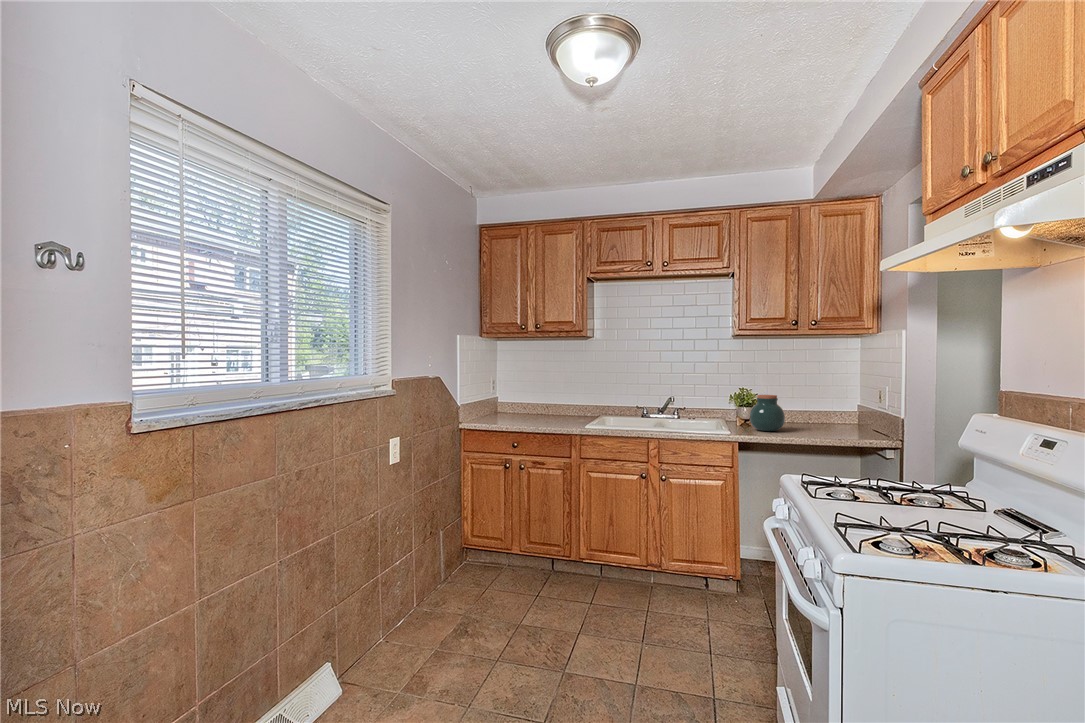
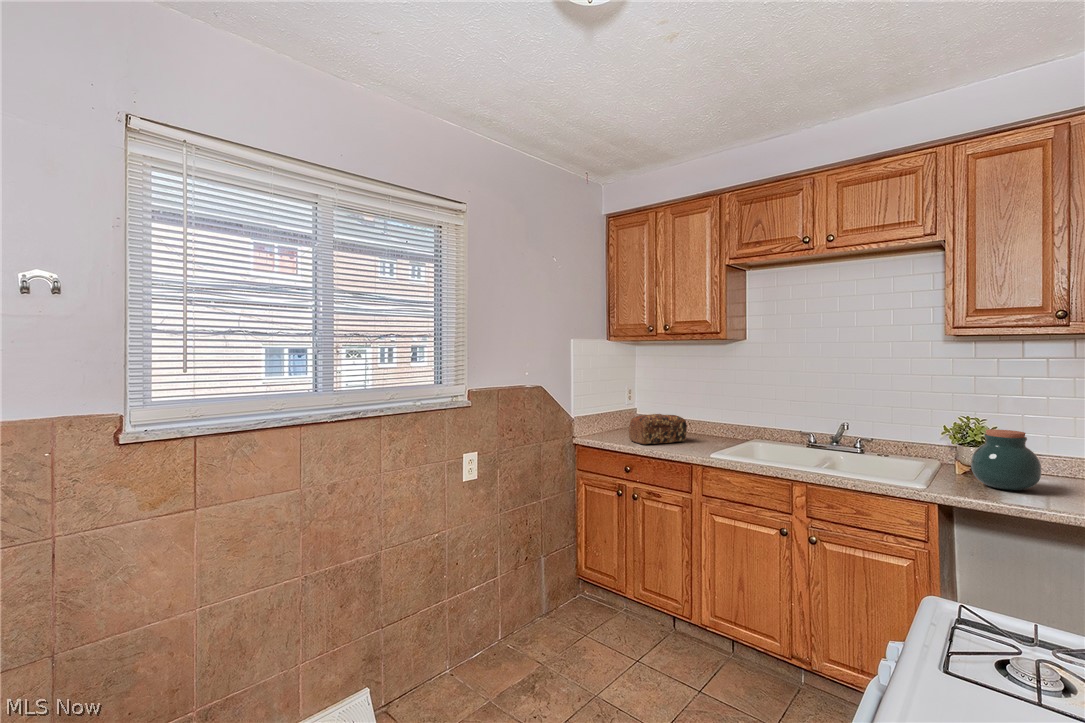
bread loaf: none [511,398,557,423] -> present [628,414,687,445]

